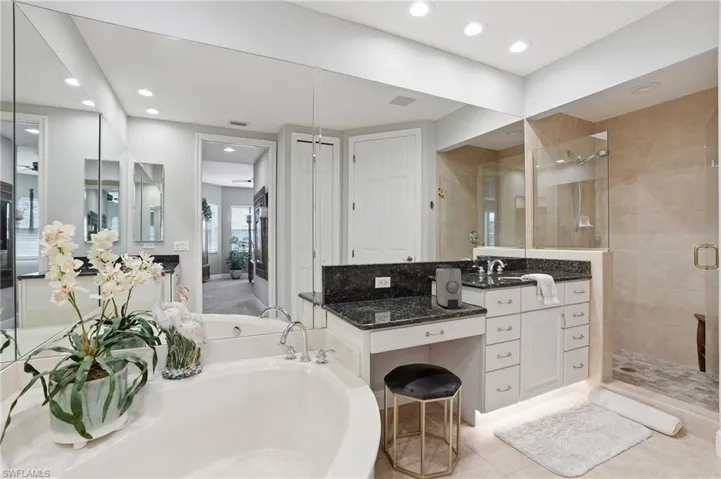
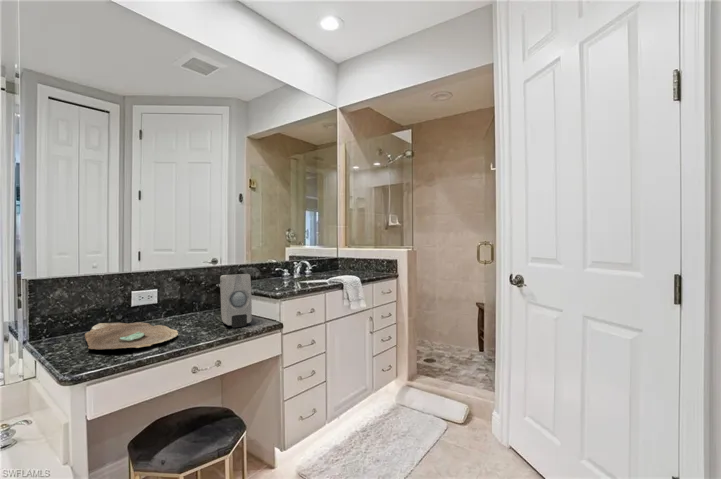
decorative bowl: none [358,296,413,314] -> present [85,322,178,349]

